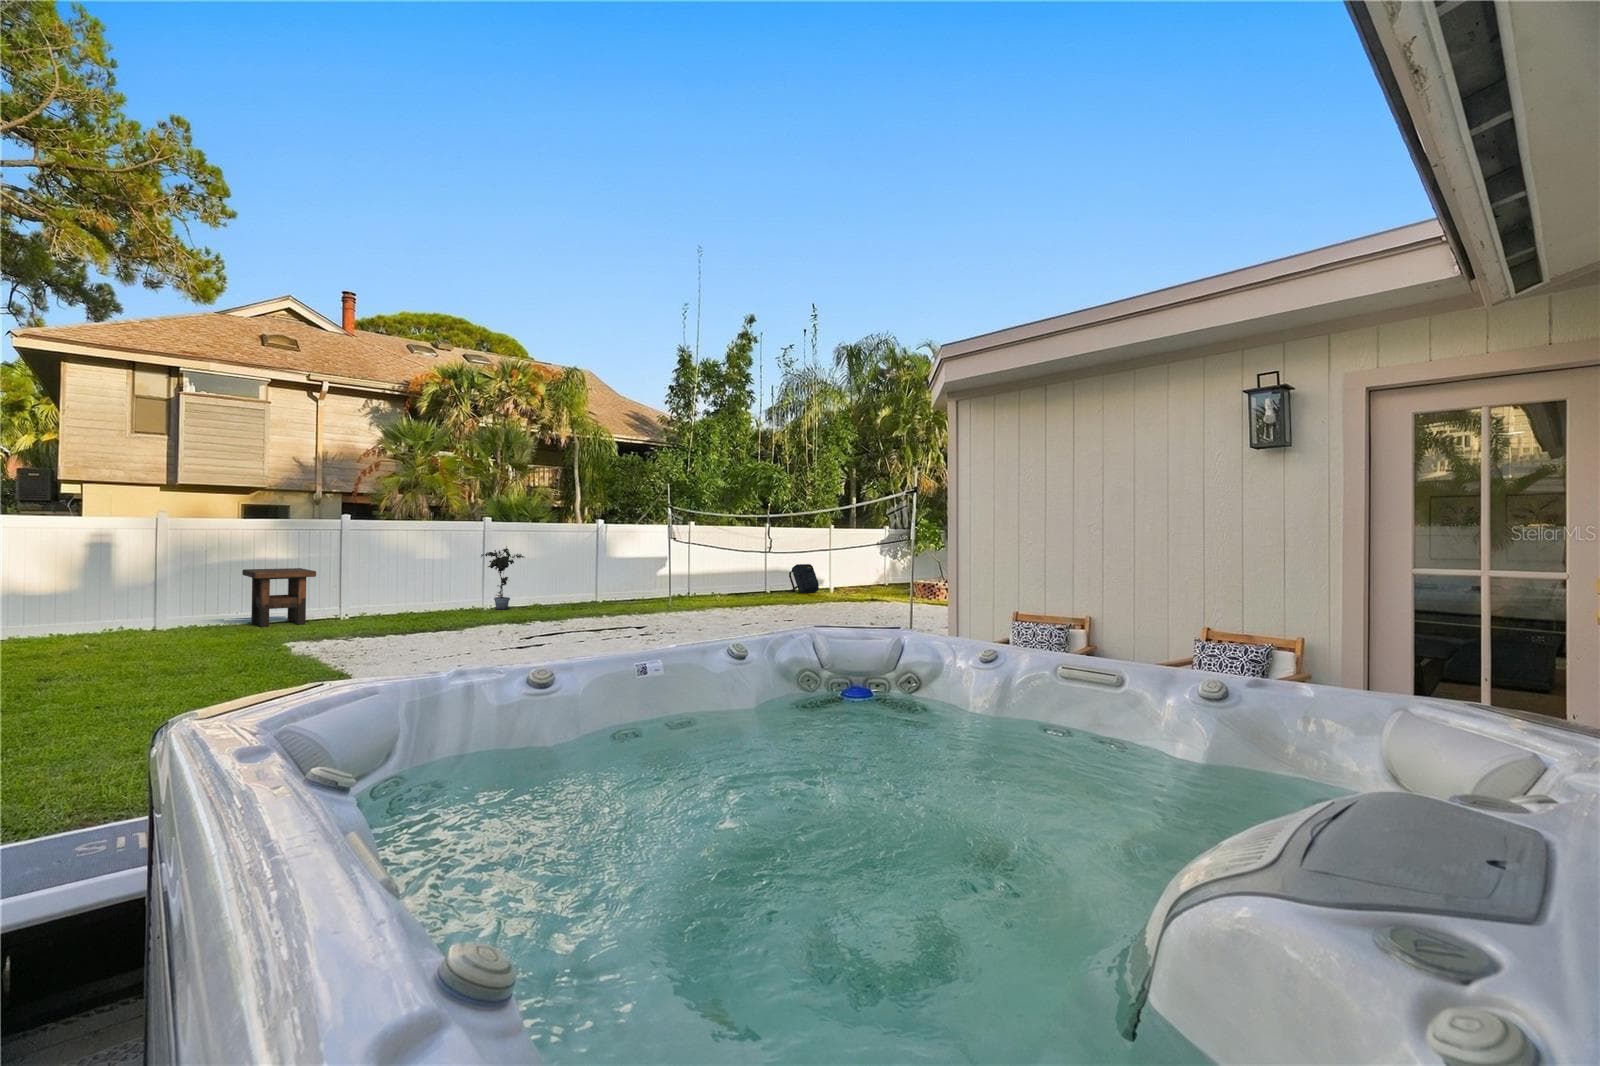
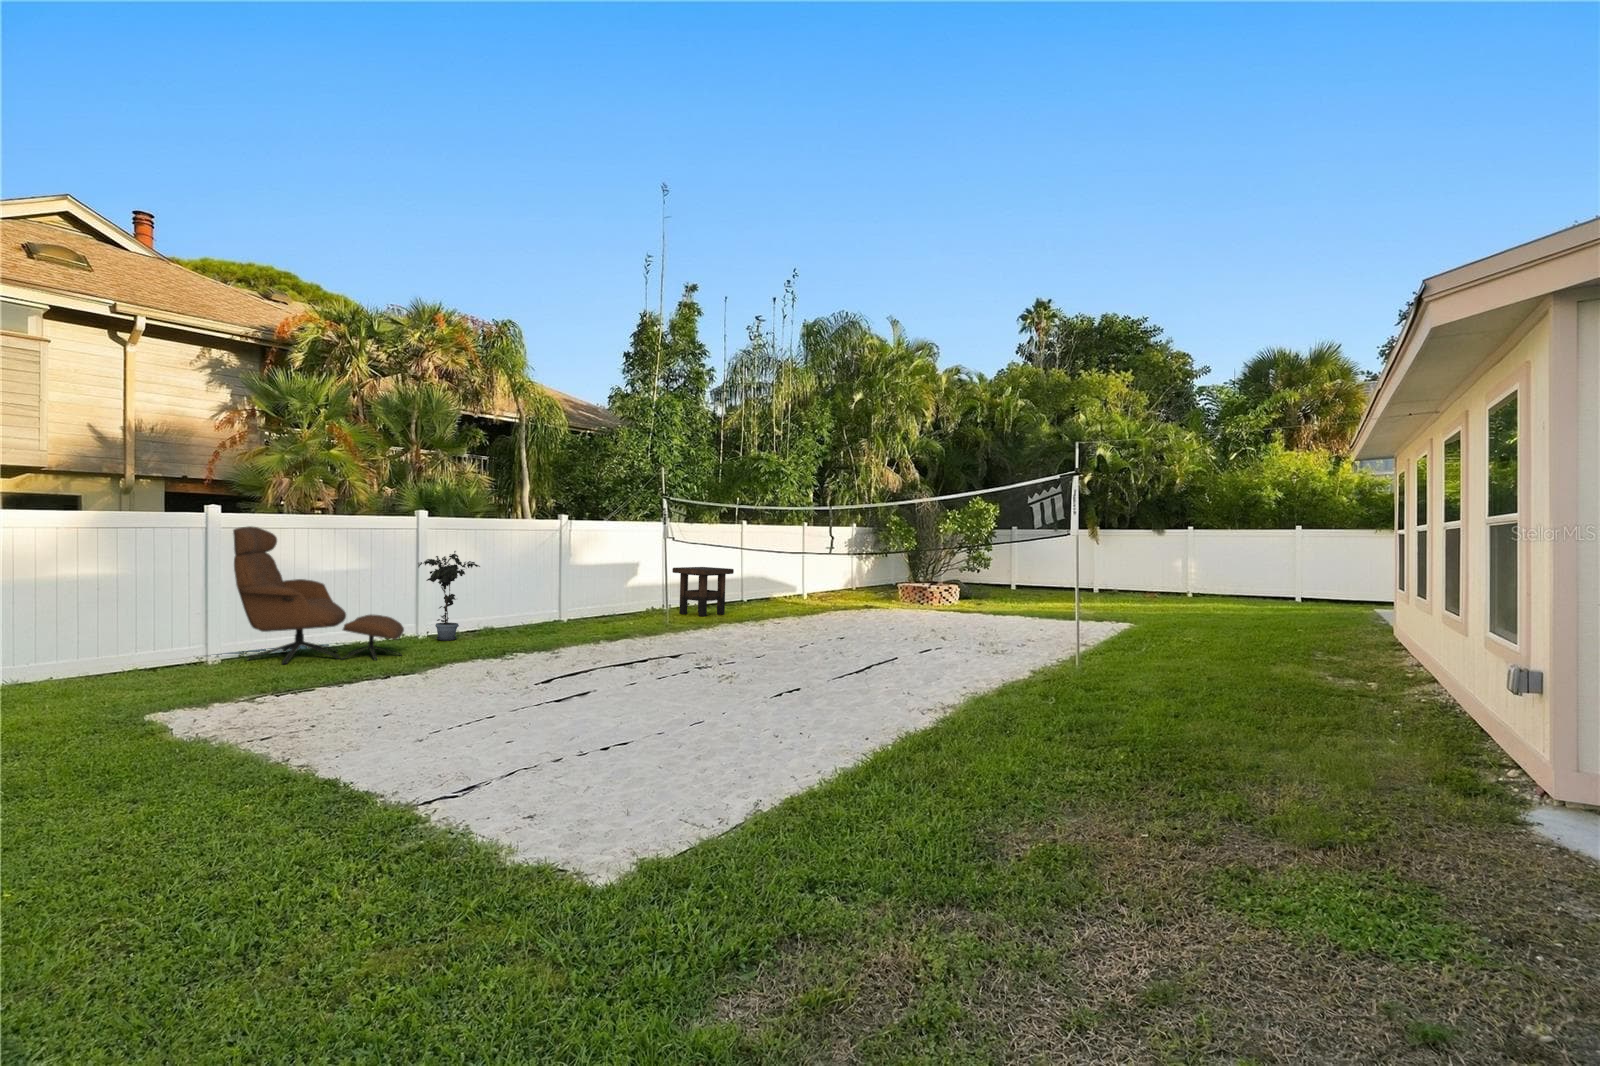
lounge chair: none [352,530,464,620] -> present [233,526,404,664]
backpack: present [789,564,819,593] -> none [783,572,822,608]
side table: present [242,568,316,627] -> present [672,567,734,616]

